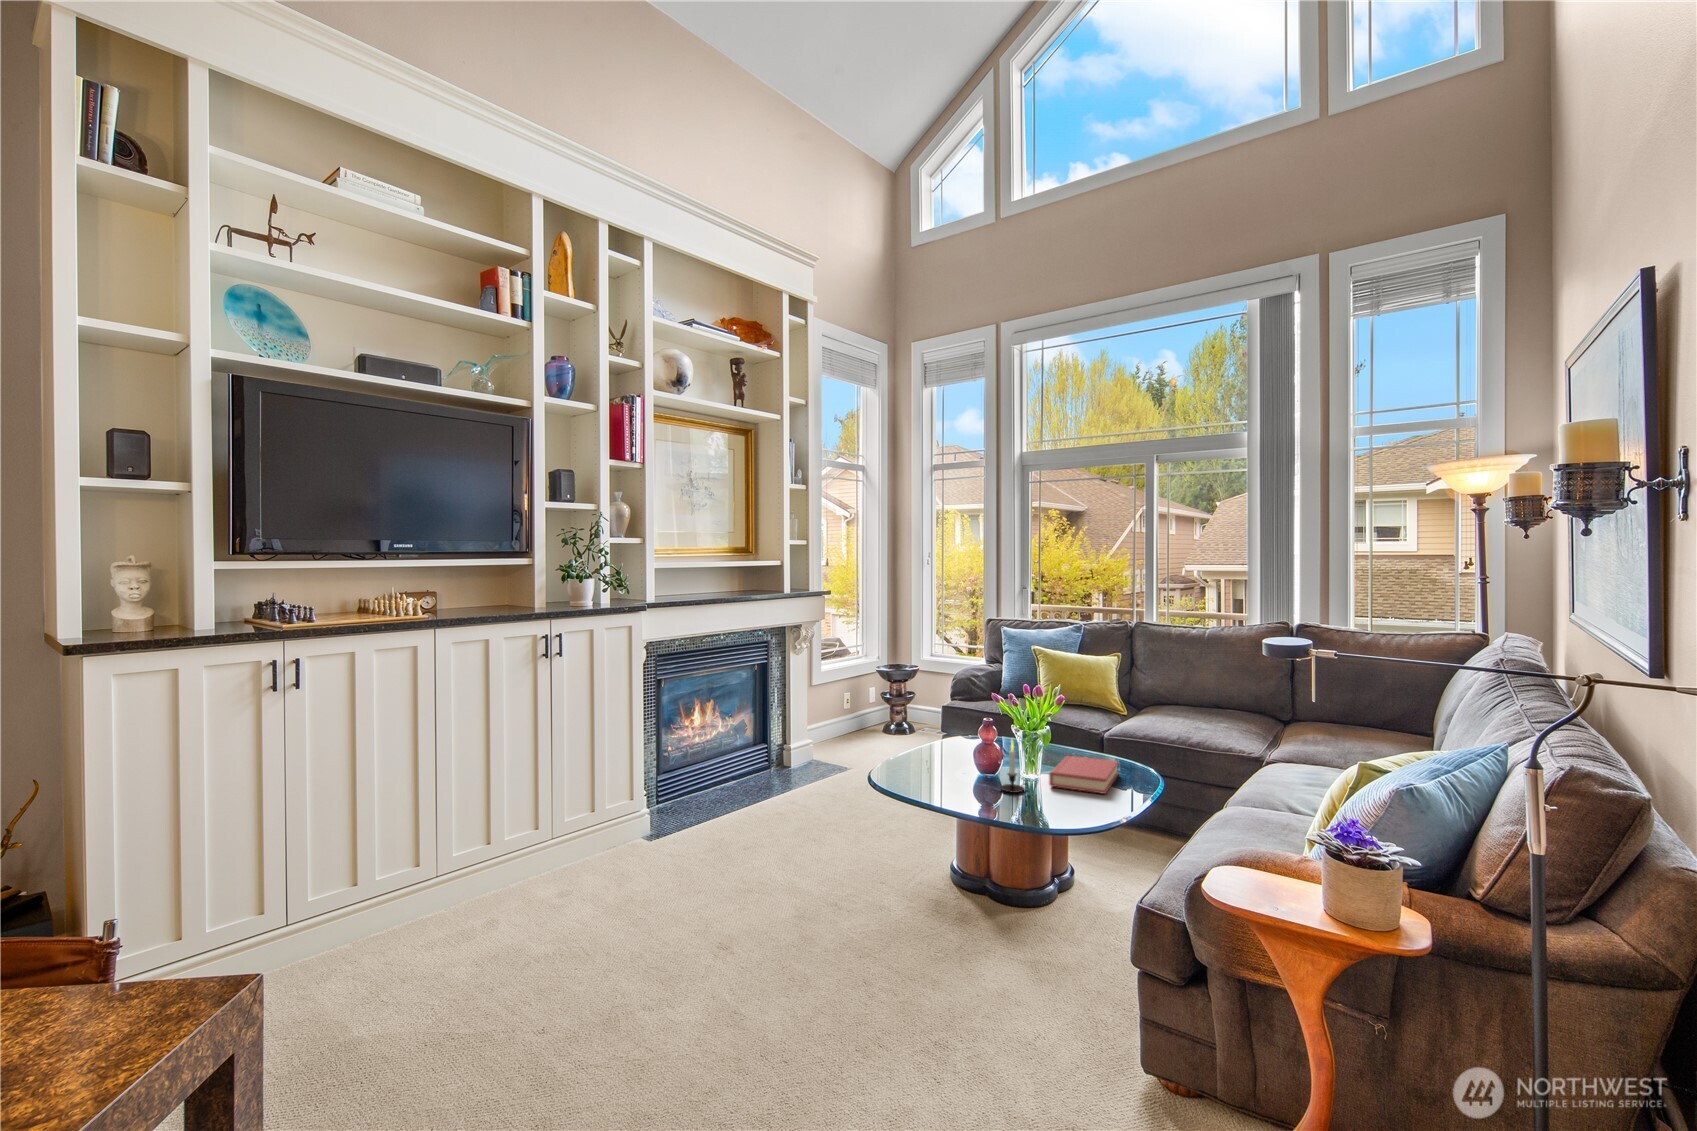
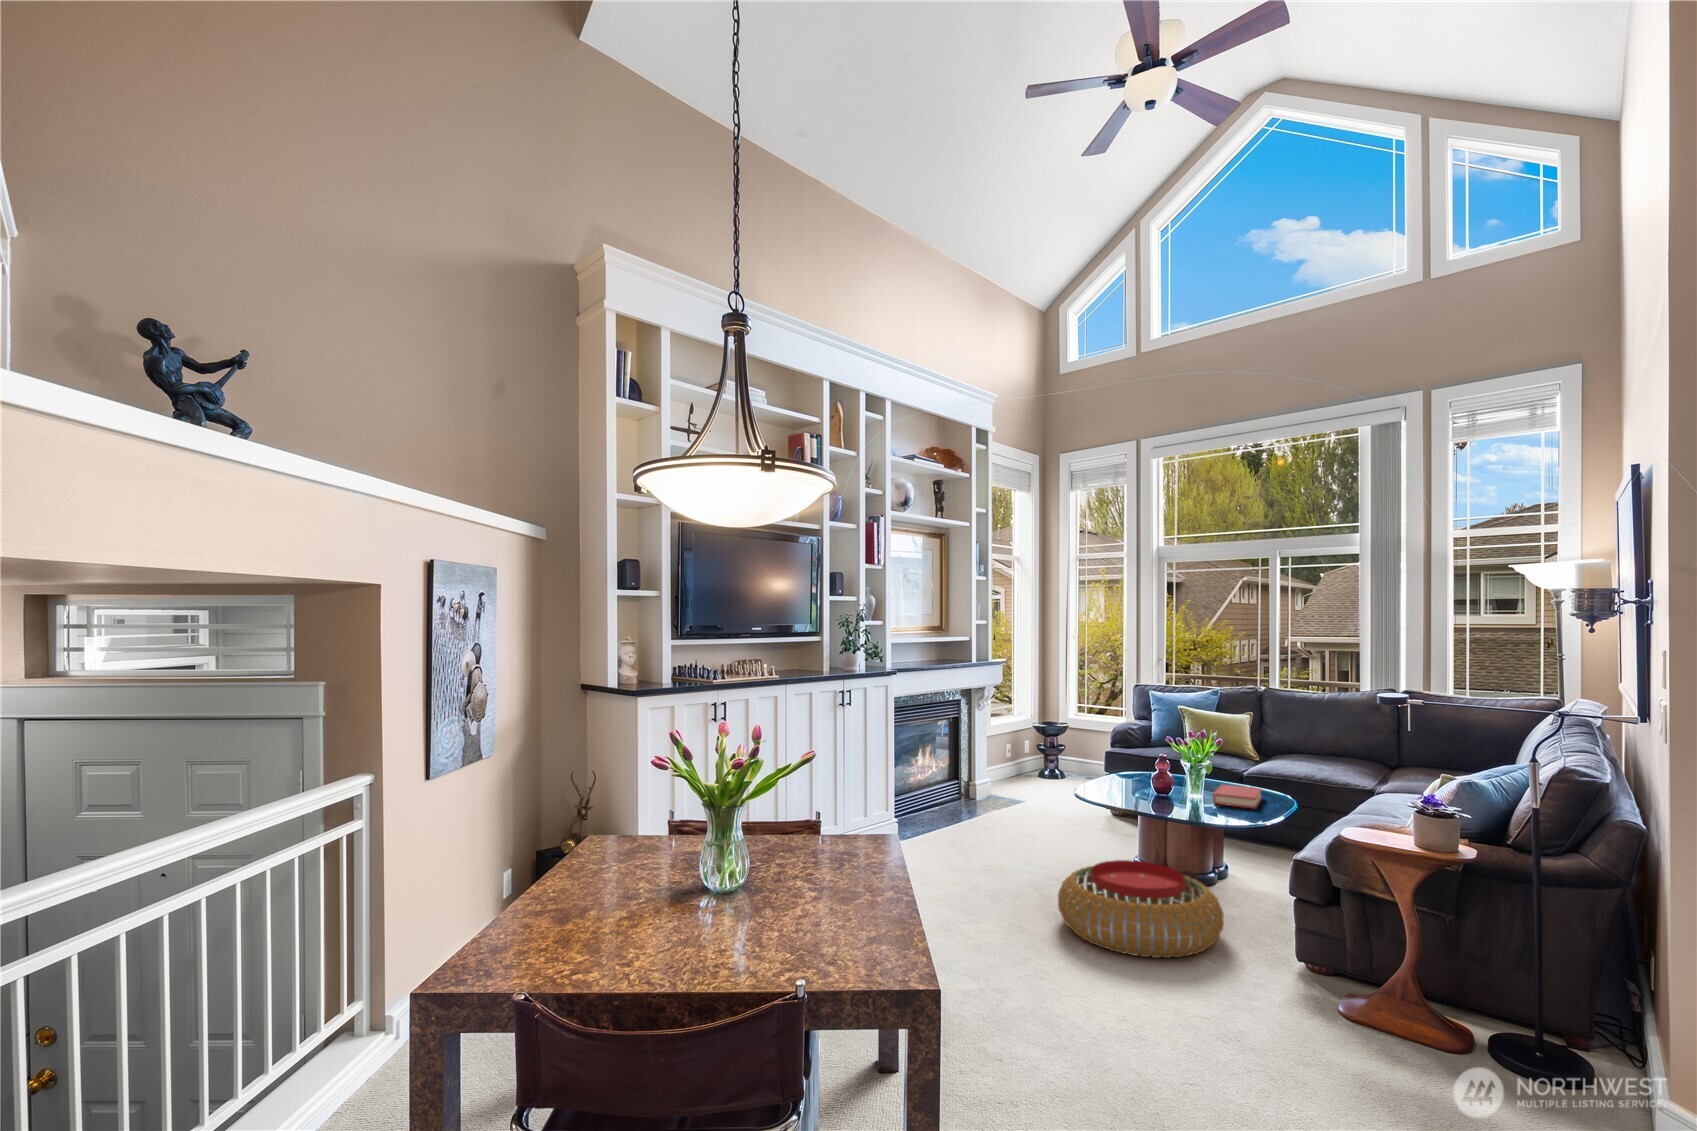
candle: present [1000,740,1029,793] -> none [1177,768,1199,807]
pouf: none [789,888,1035,1072] -> present [1058,860,1224,958]

